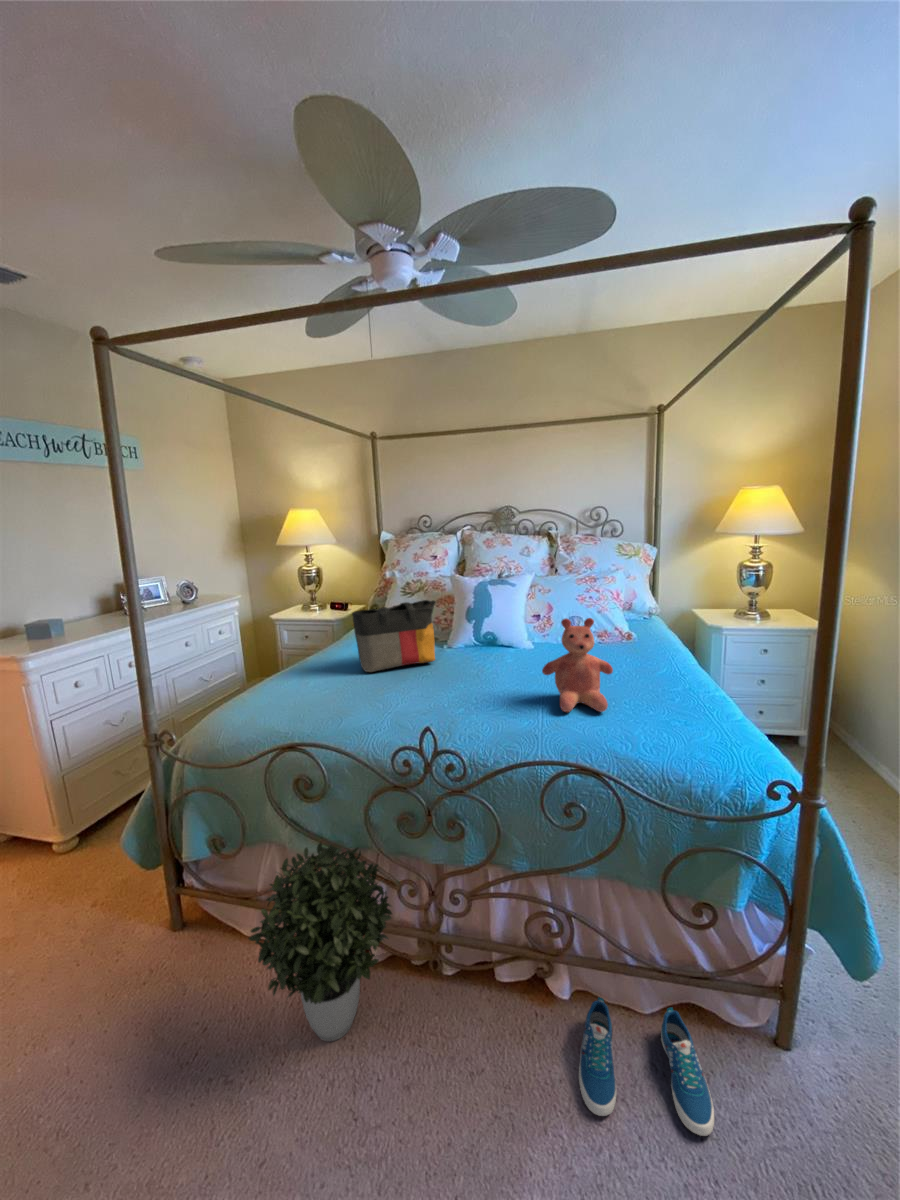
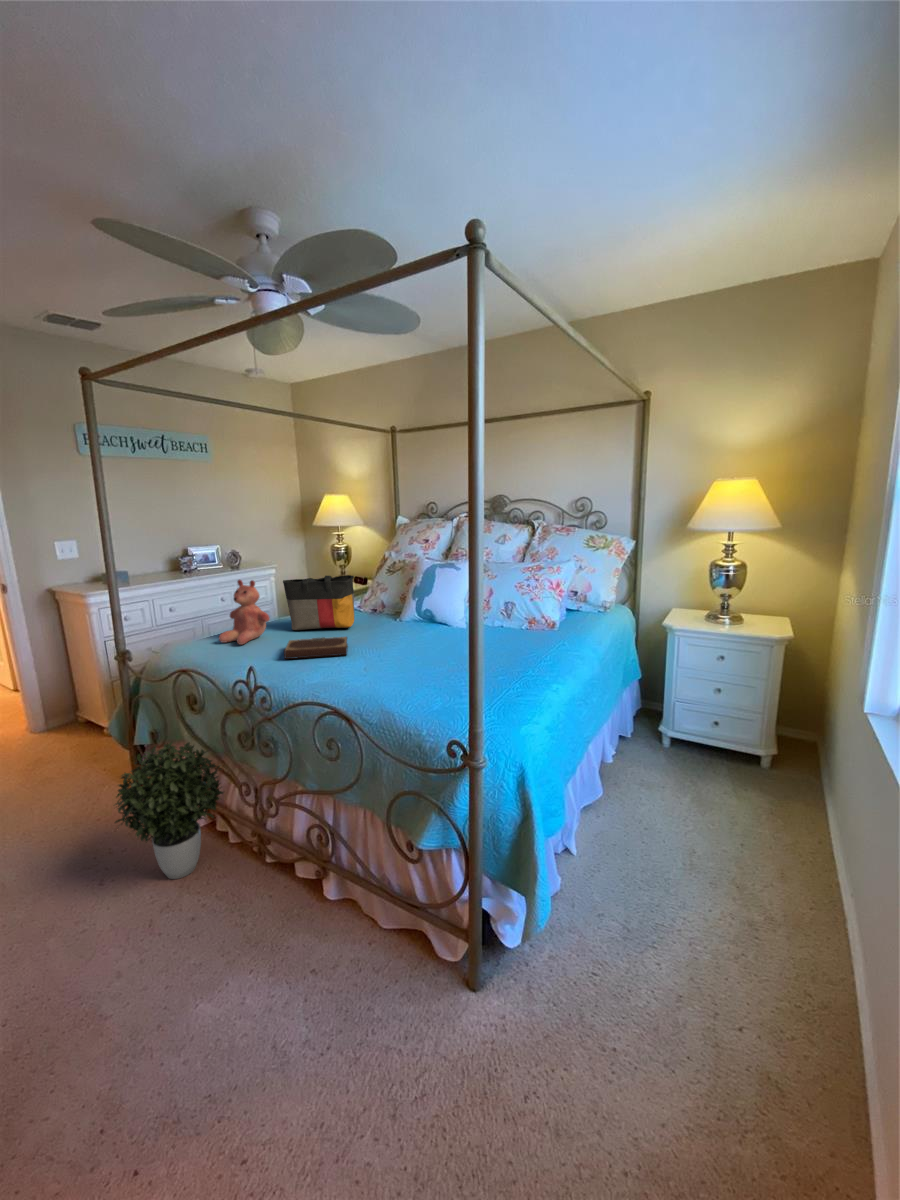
teddy bear: present [542,618,613,712] -> present [219,580,270,645]
notebook: none [402,673,488,711] -> present [284,637,348,659]
sneaker: present [579,997,714,1136] -> none [286,900,396,1005]

